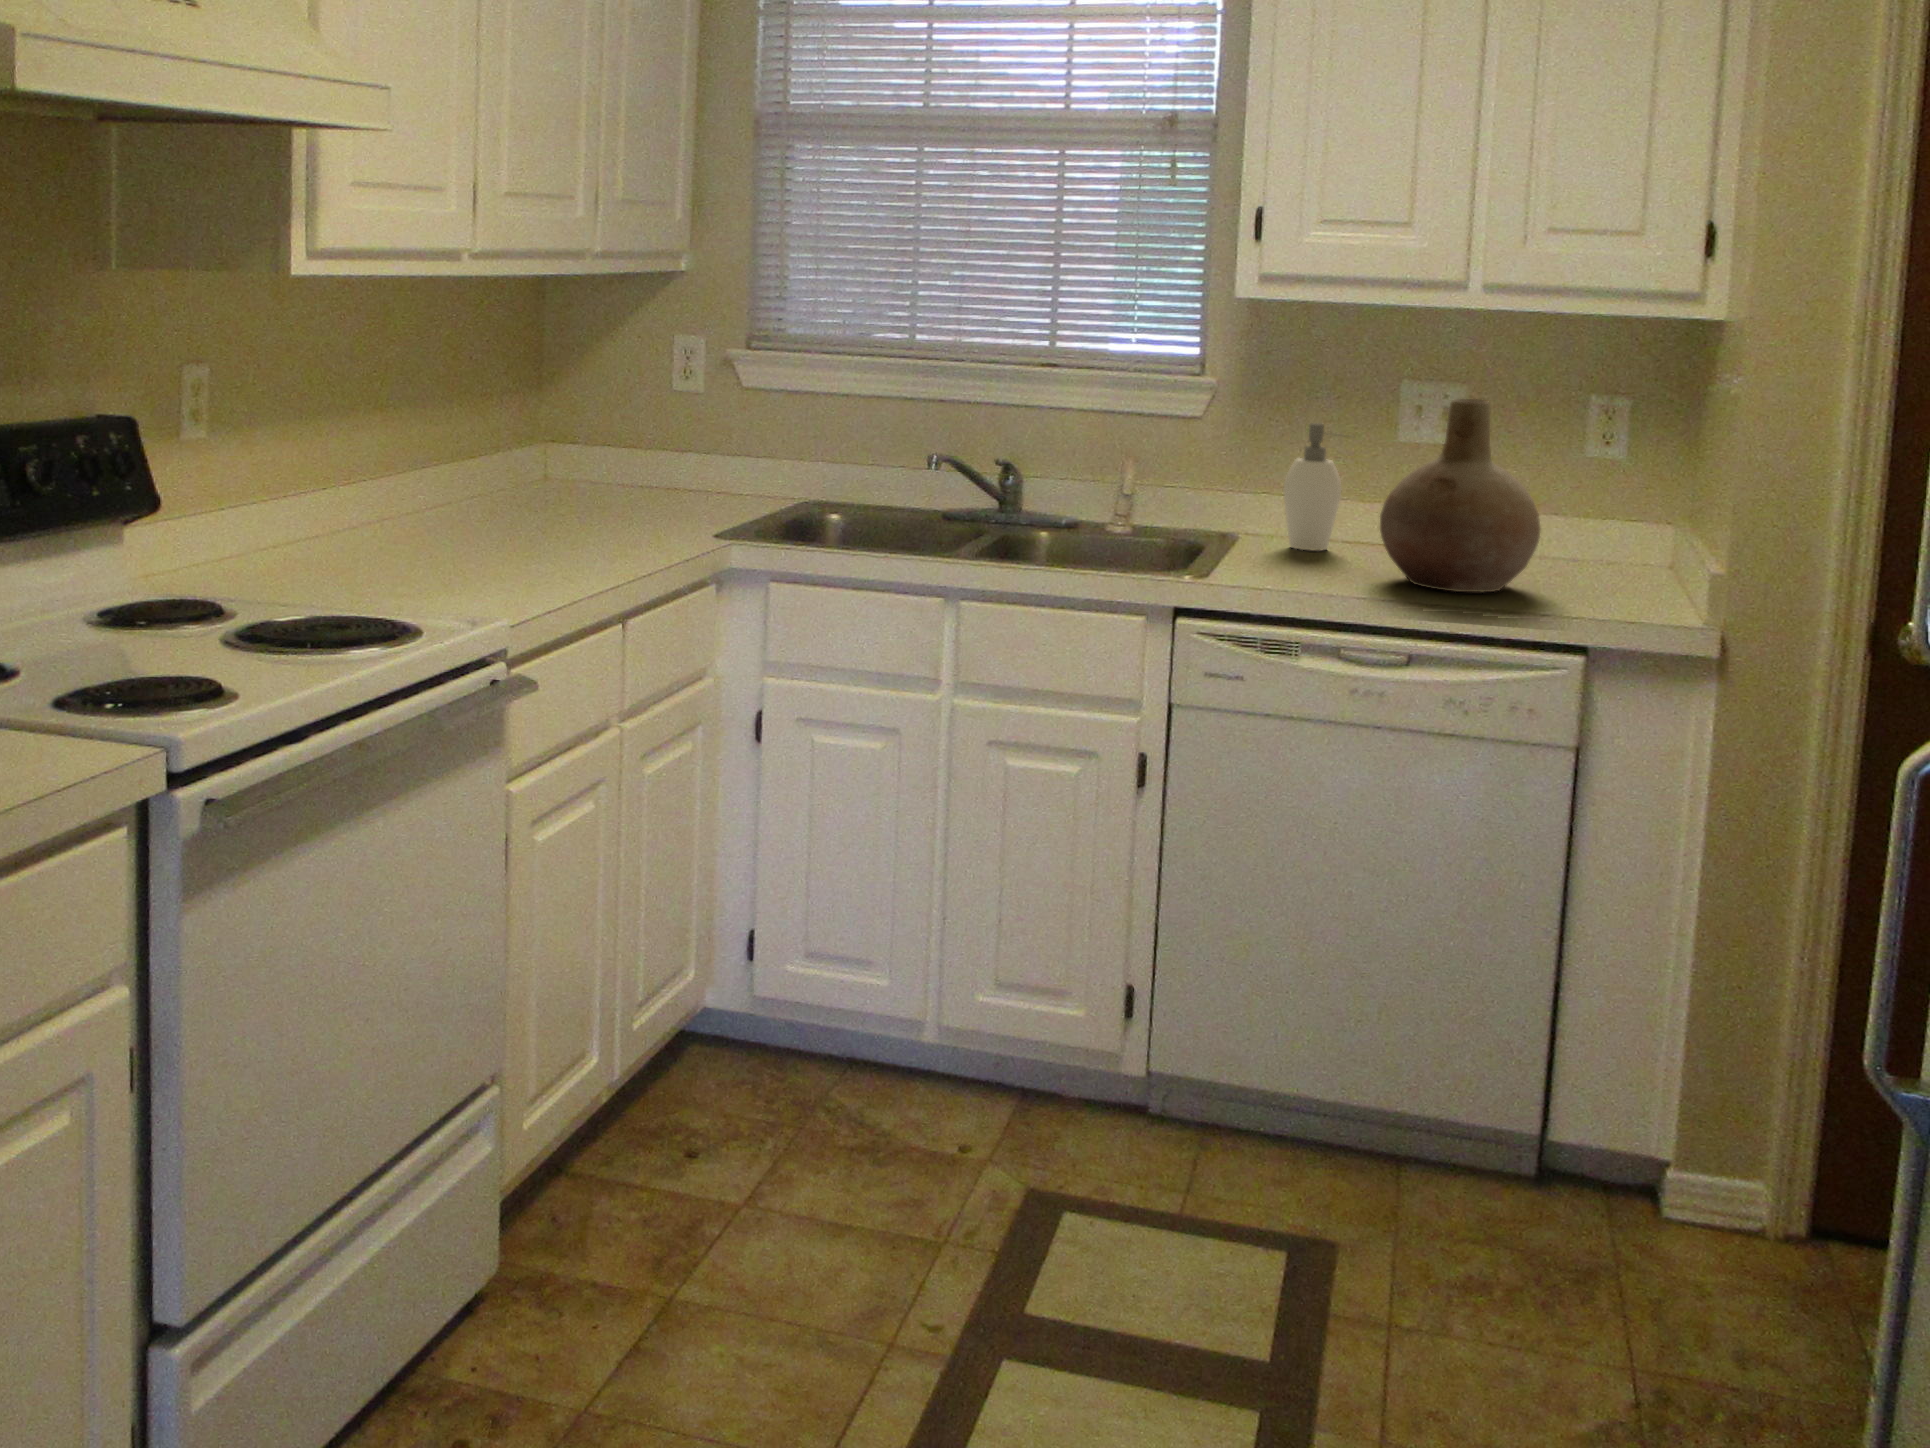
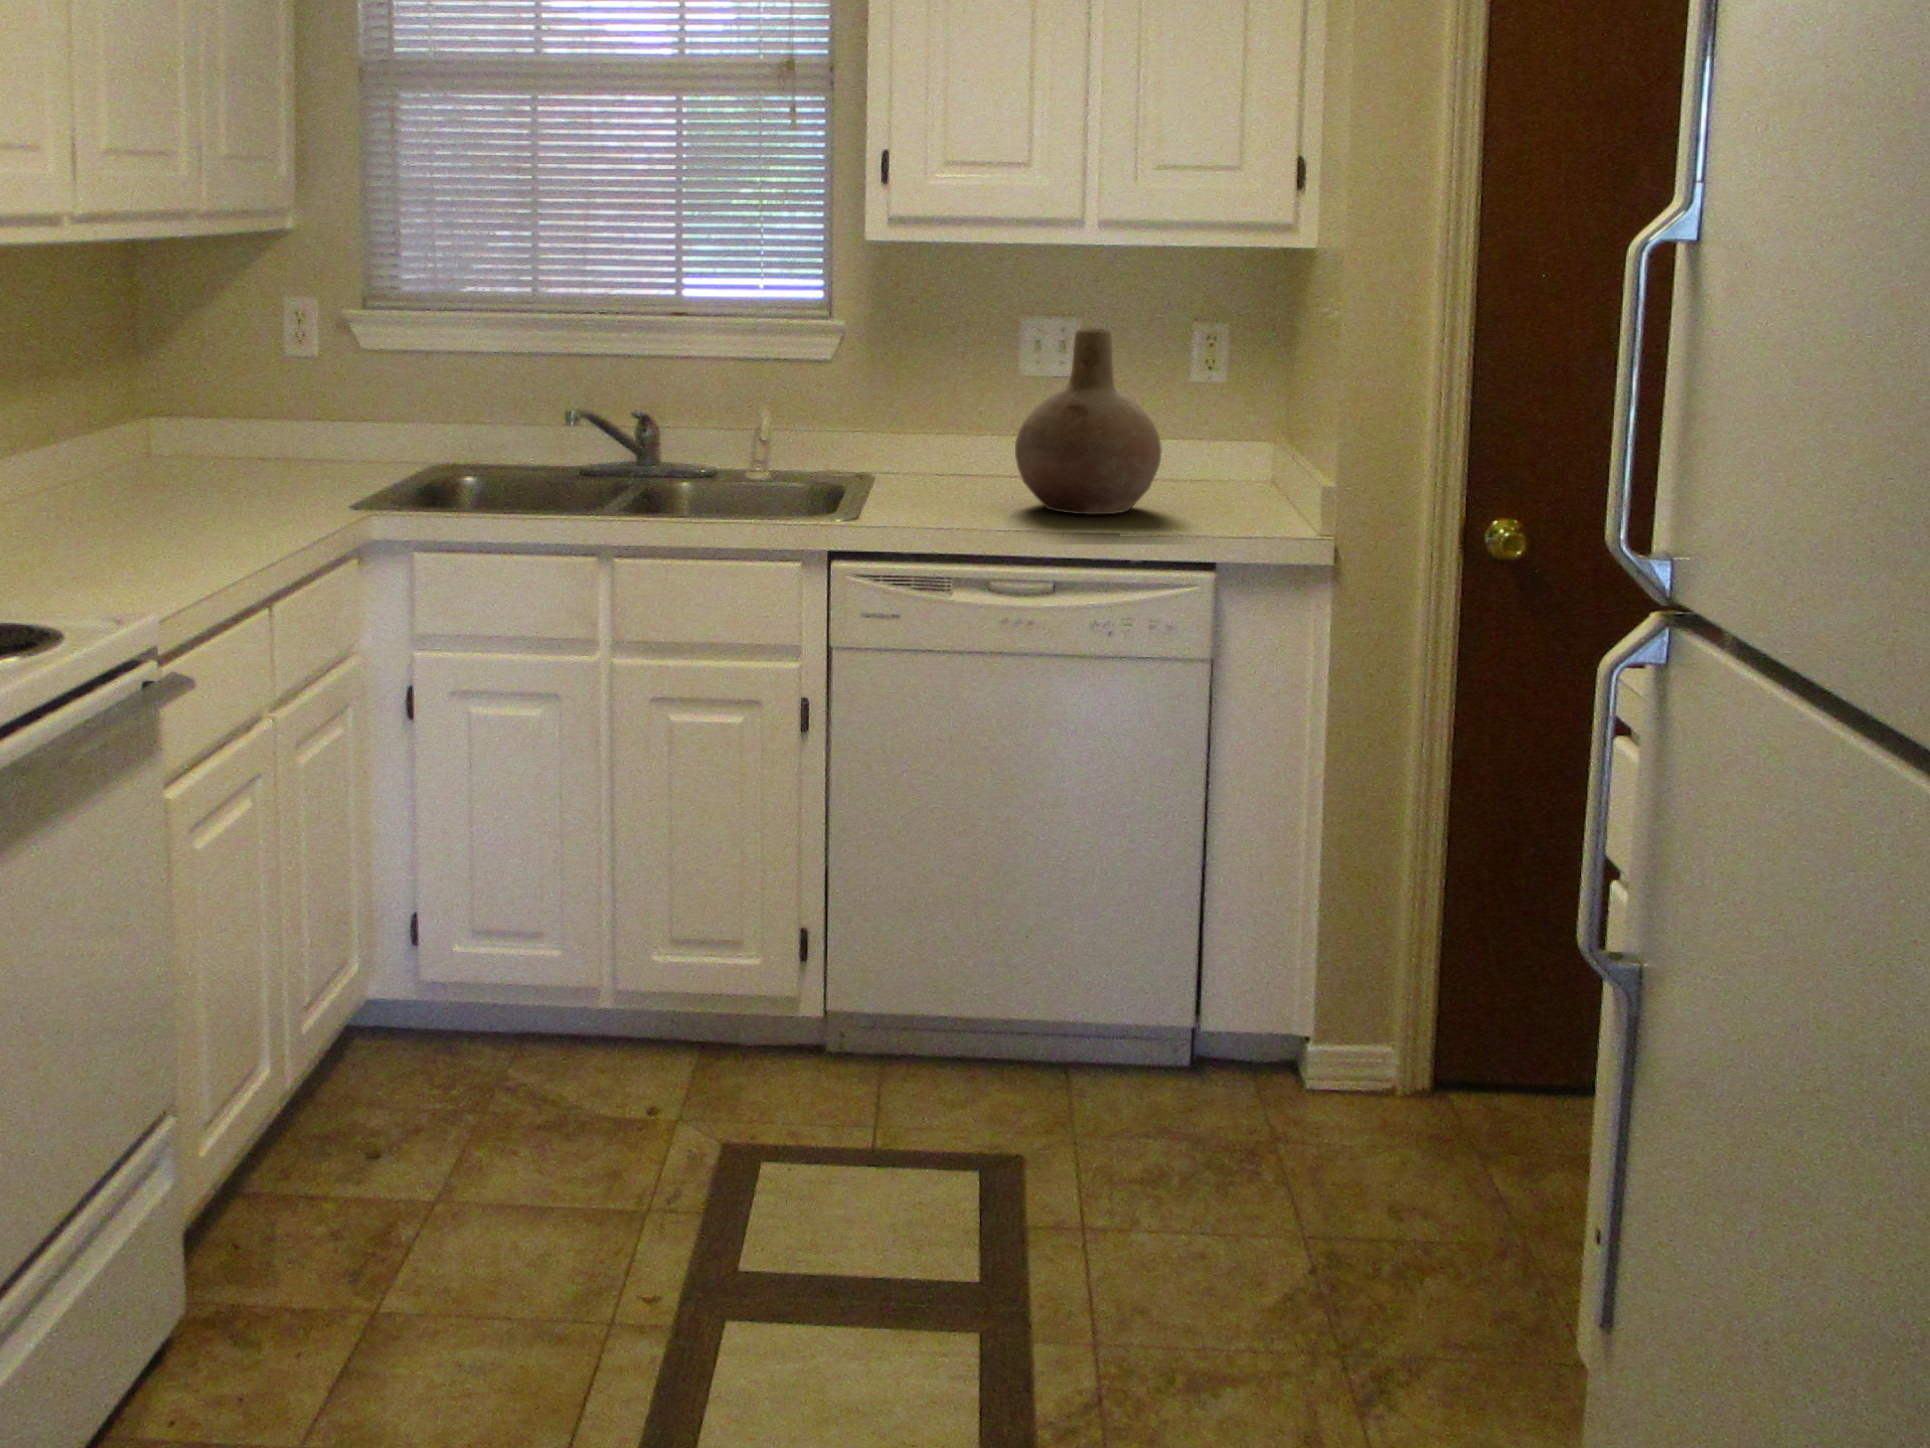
soap dispenser: present [1284,423,1341,550] -> none [916,360,982,484]

